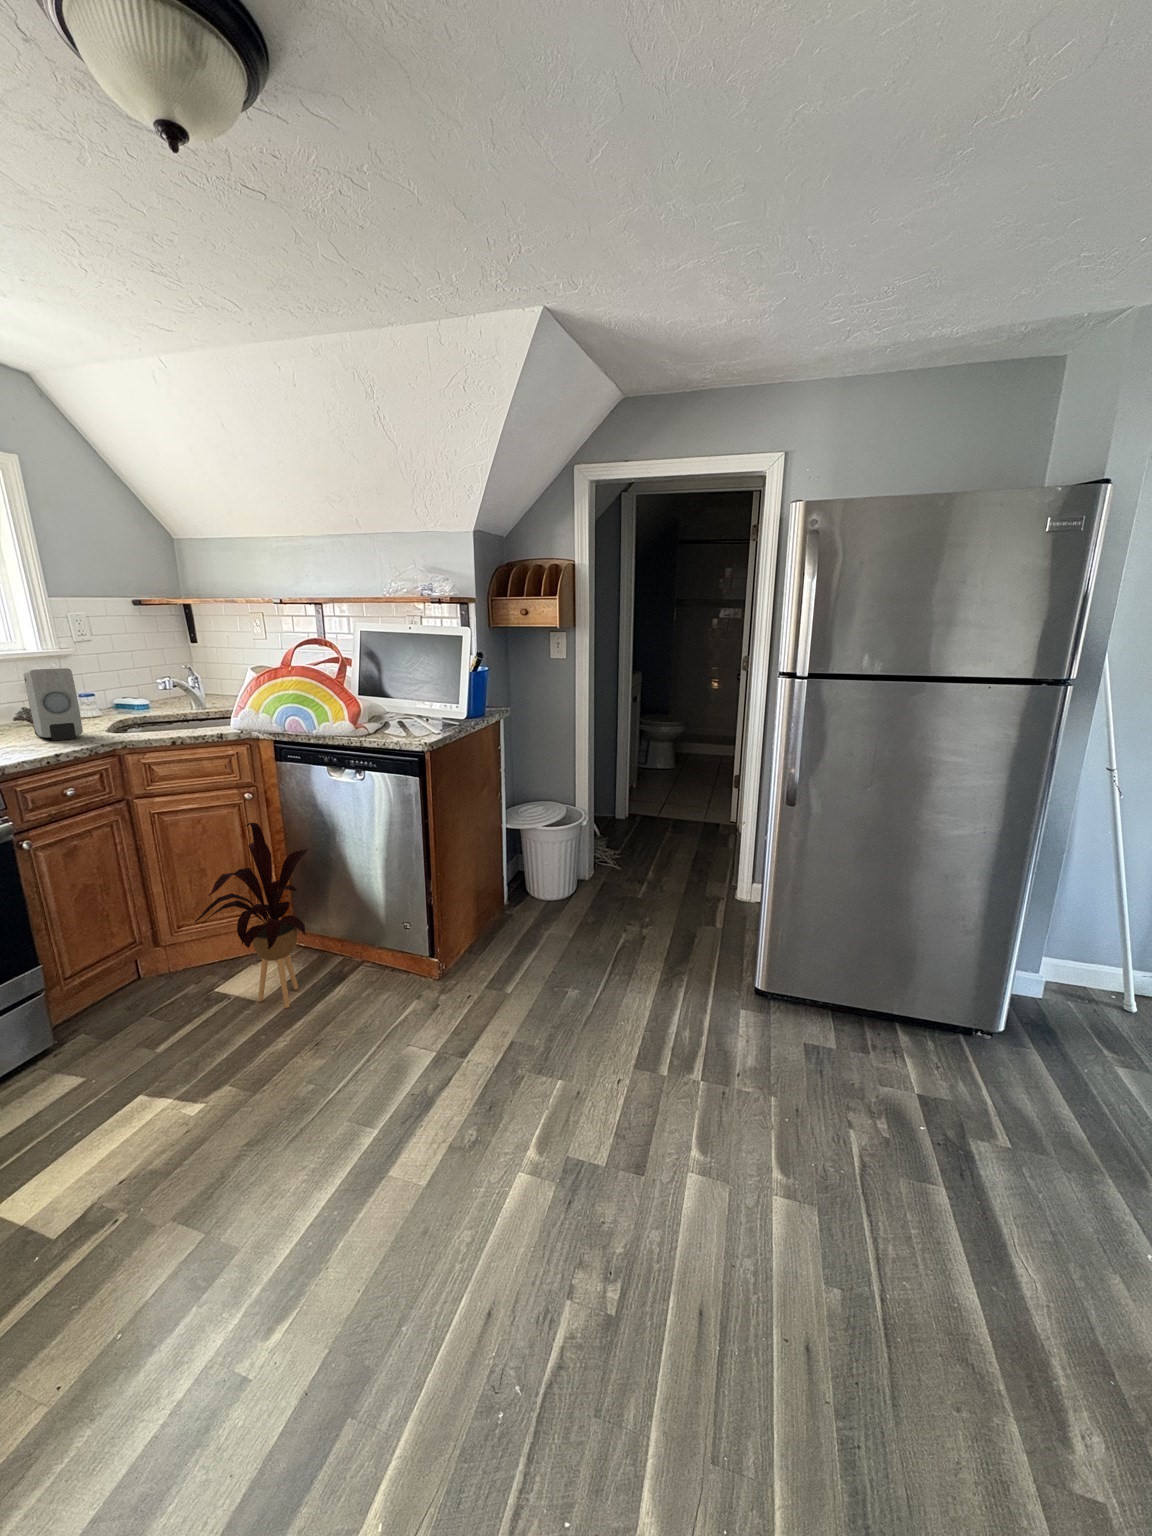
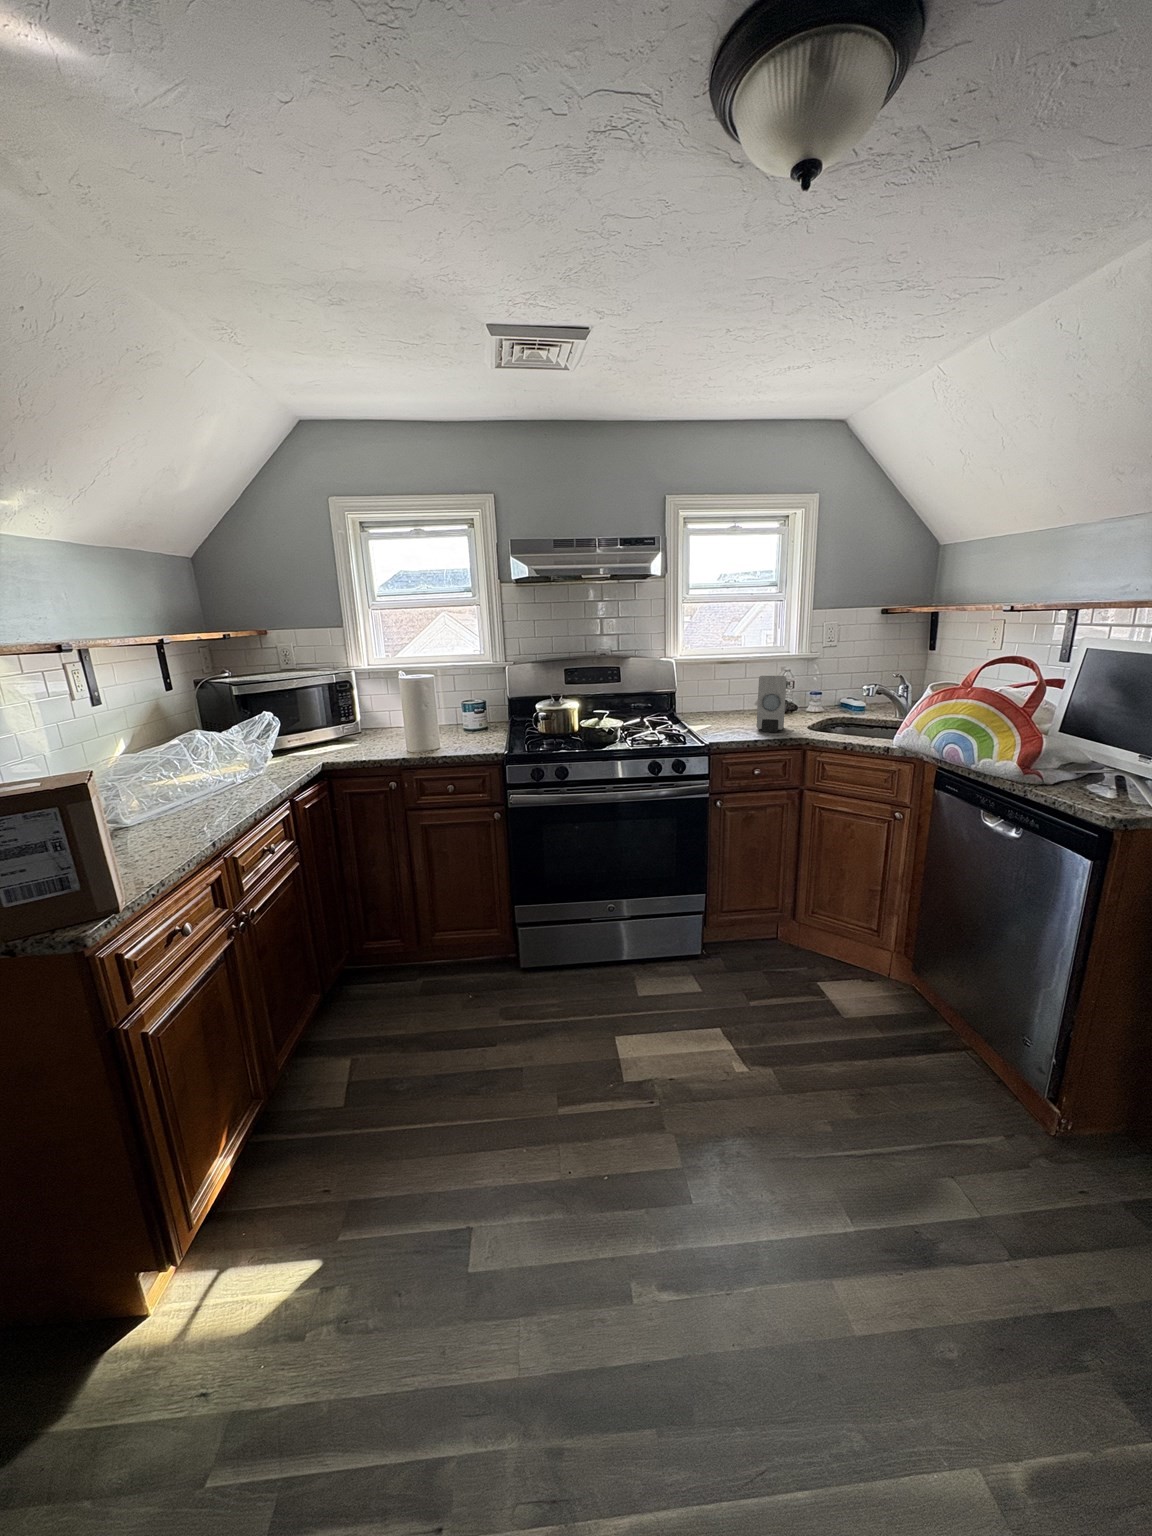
house plant: present [195,823,307,1008] -> none [800,846,938,1035]

